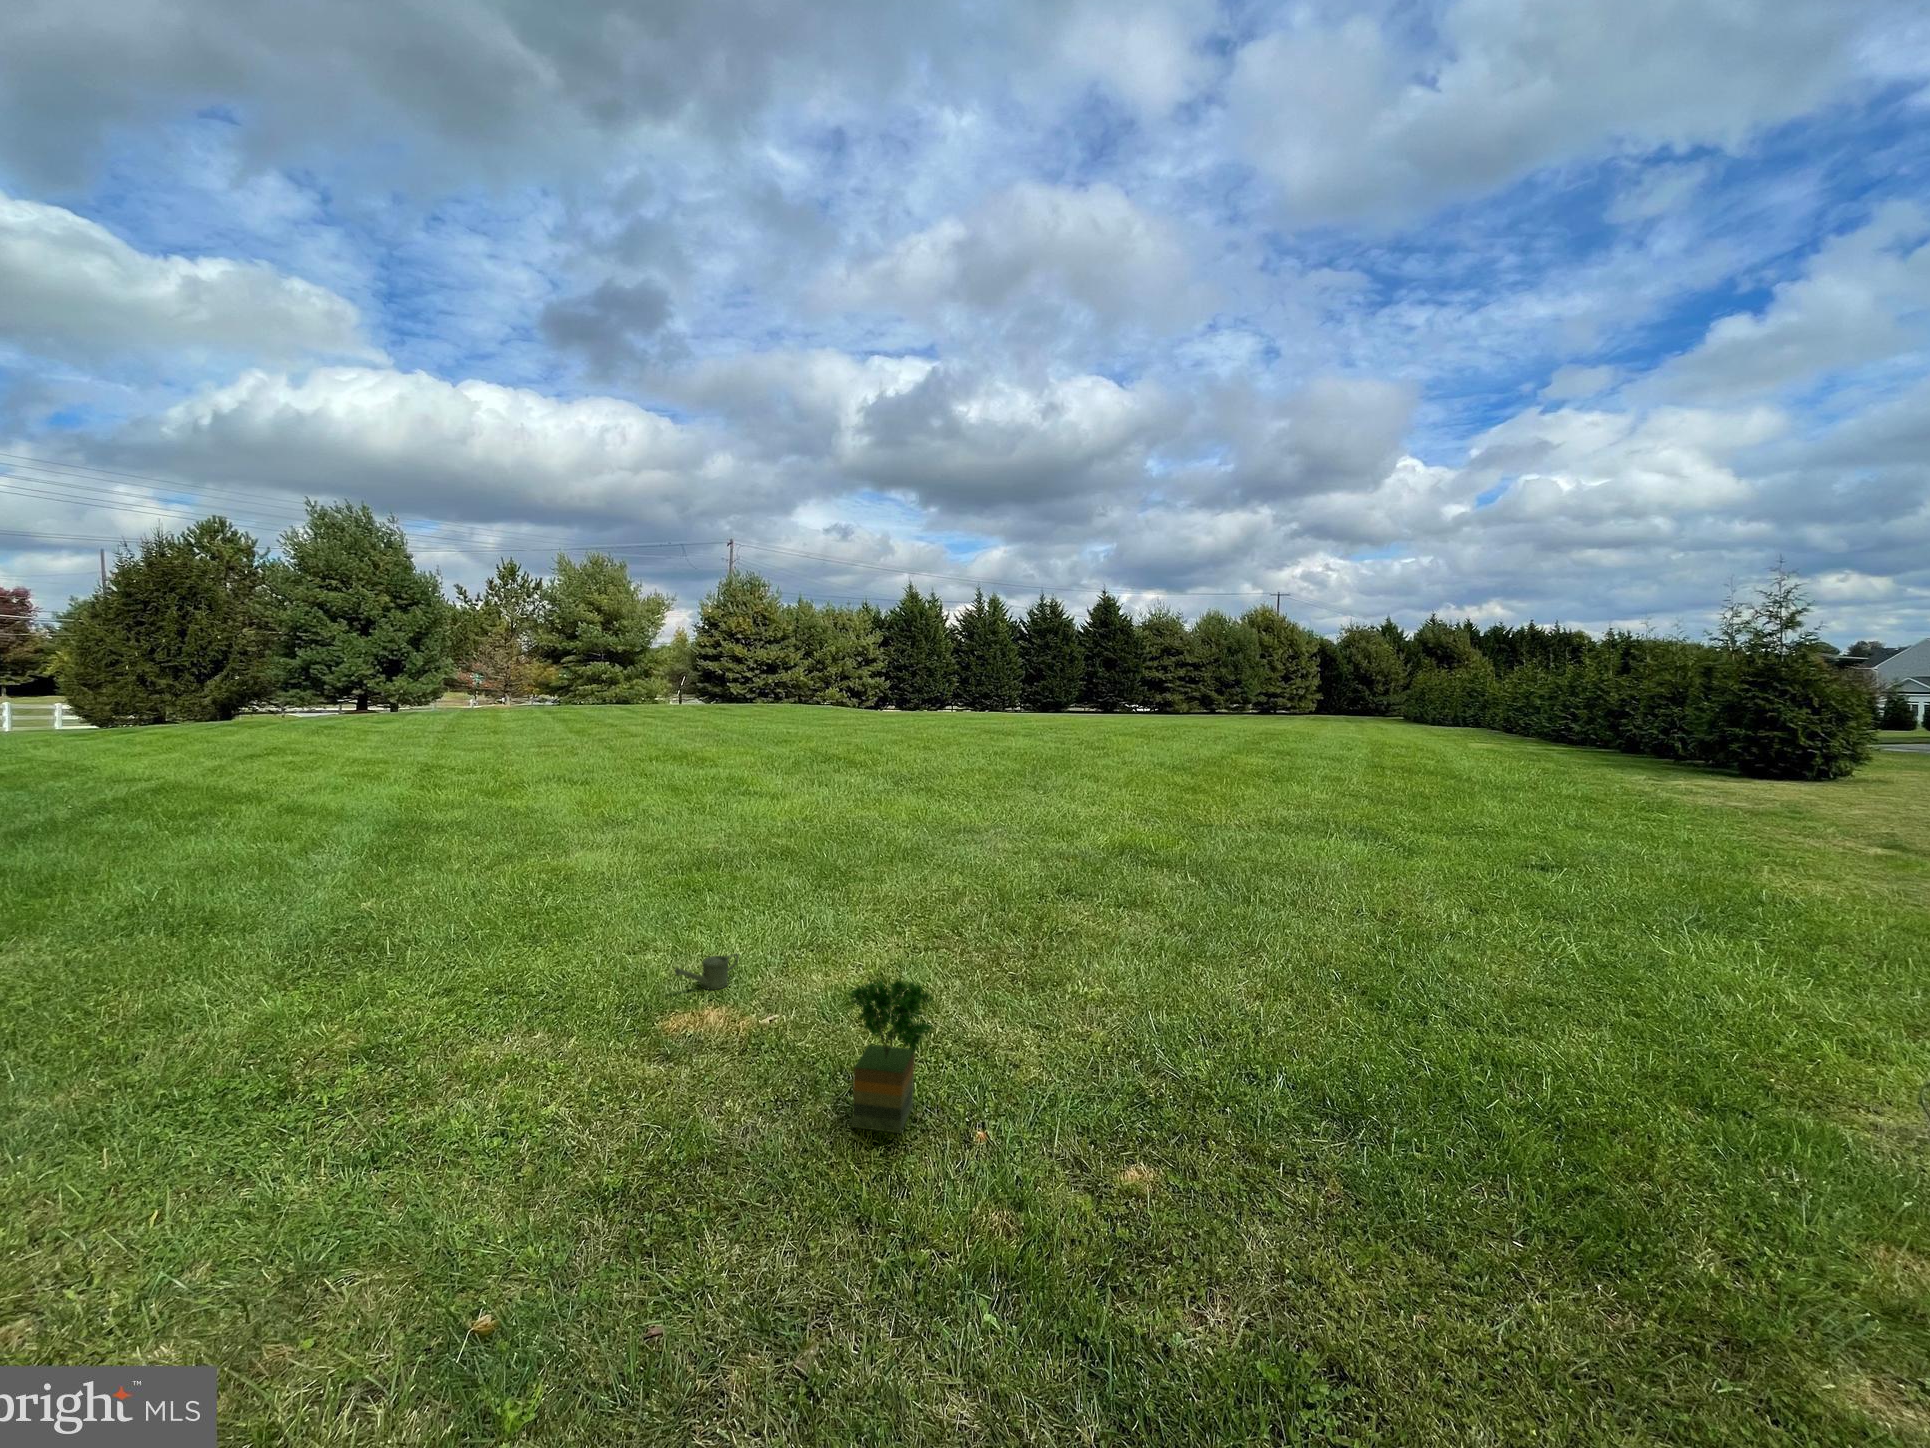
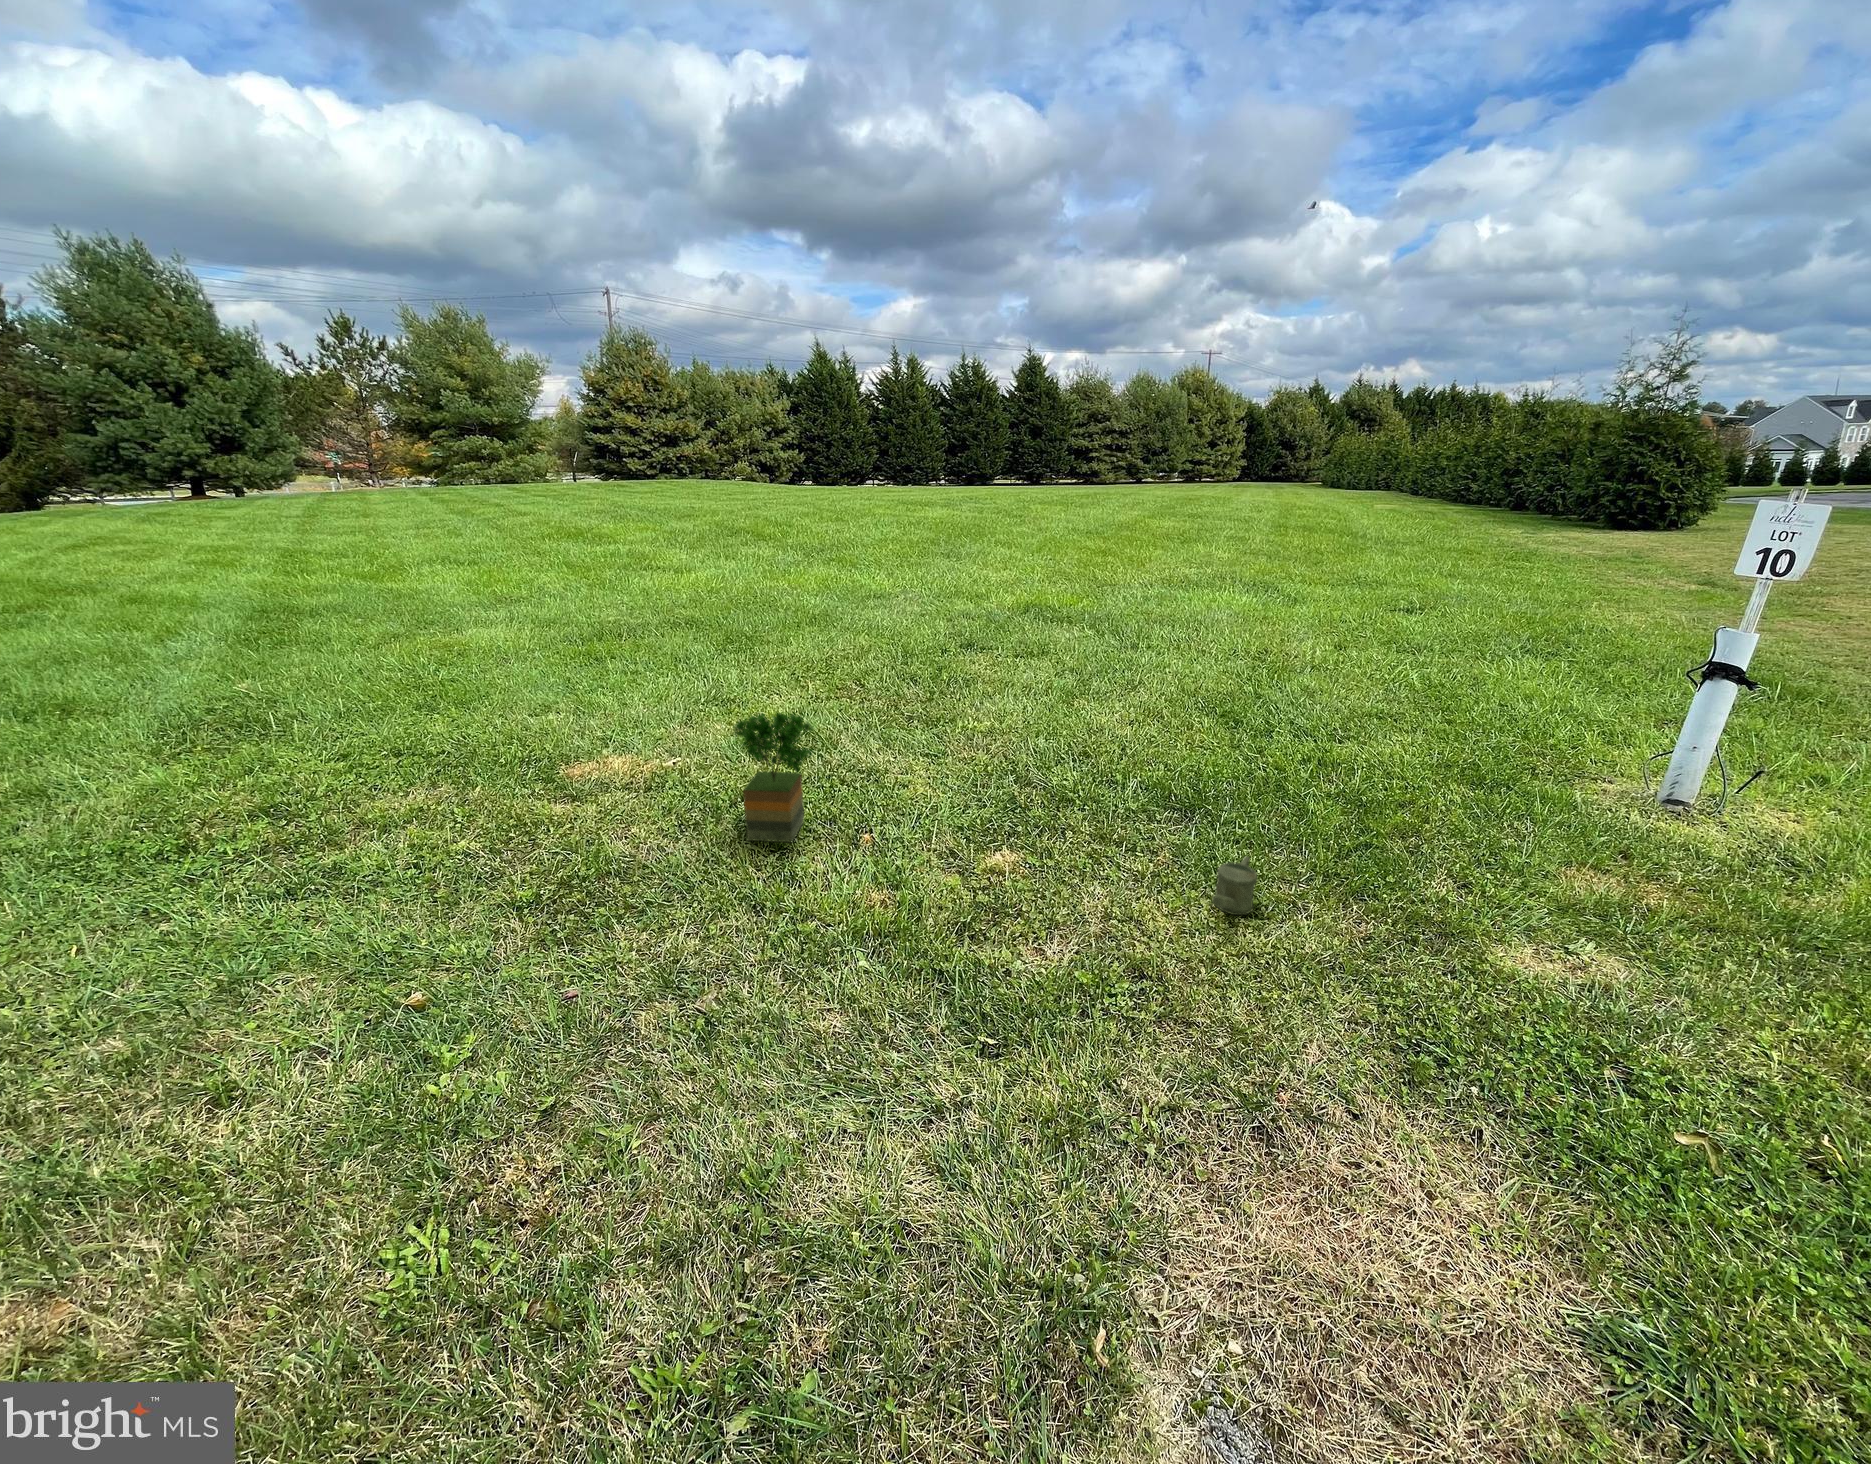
watering can: present [675,954,739,990] -> present [1212,856,1257,915]

